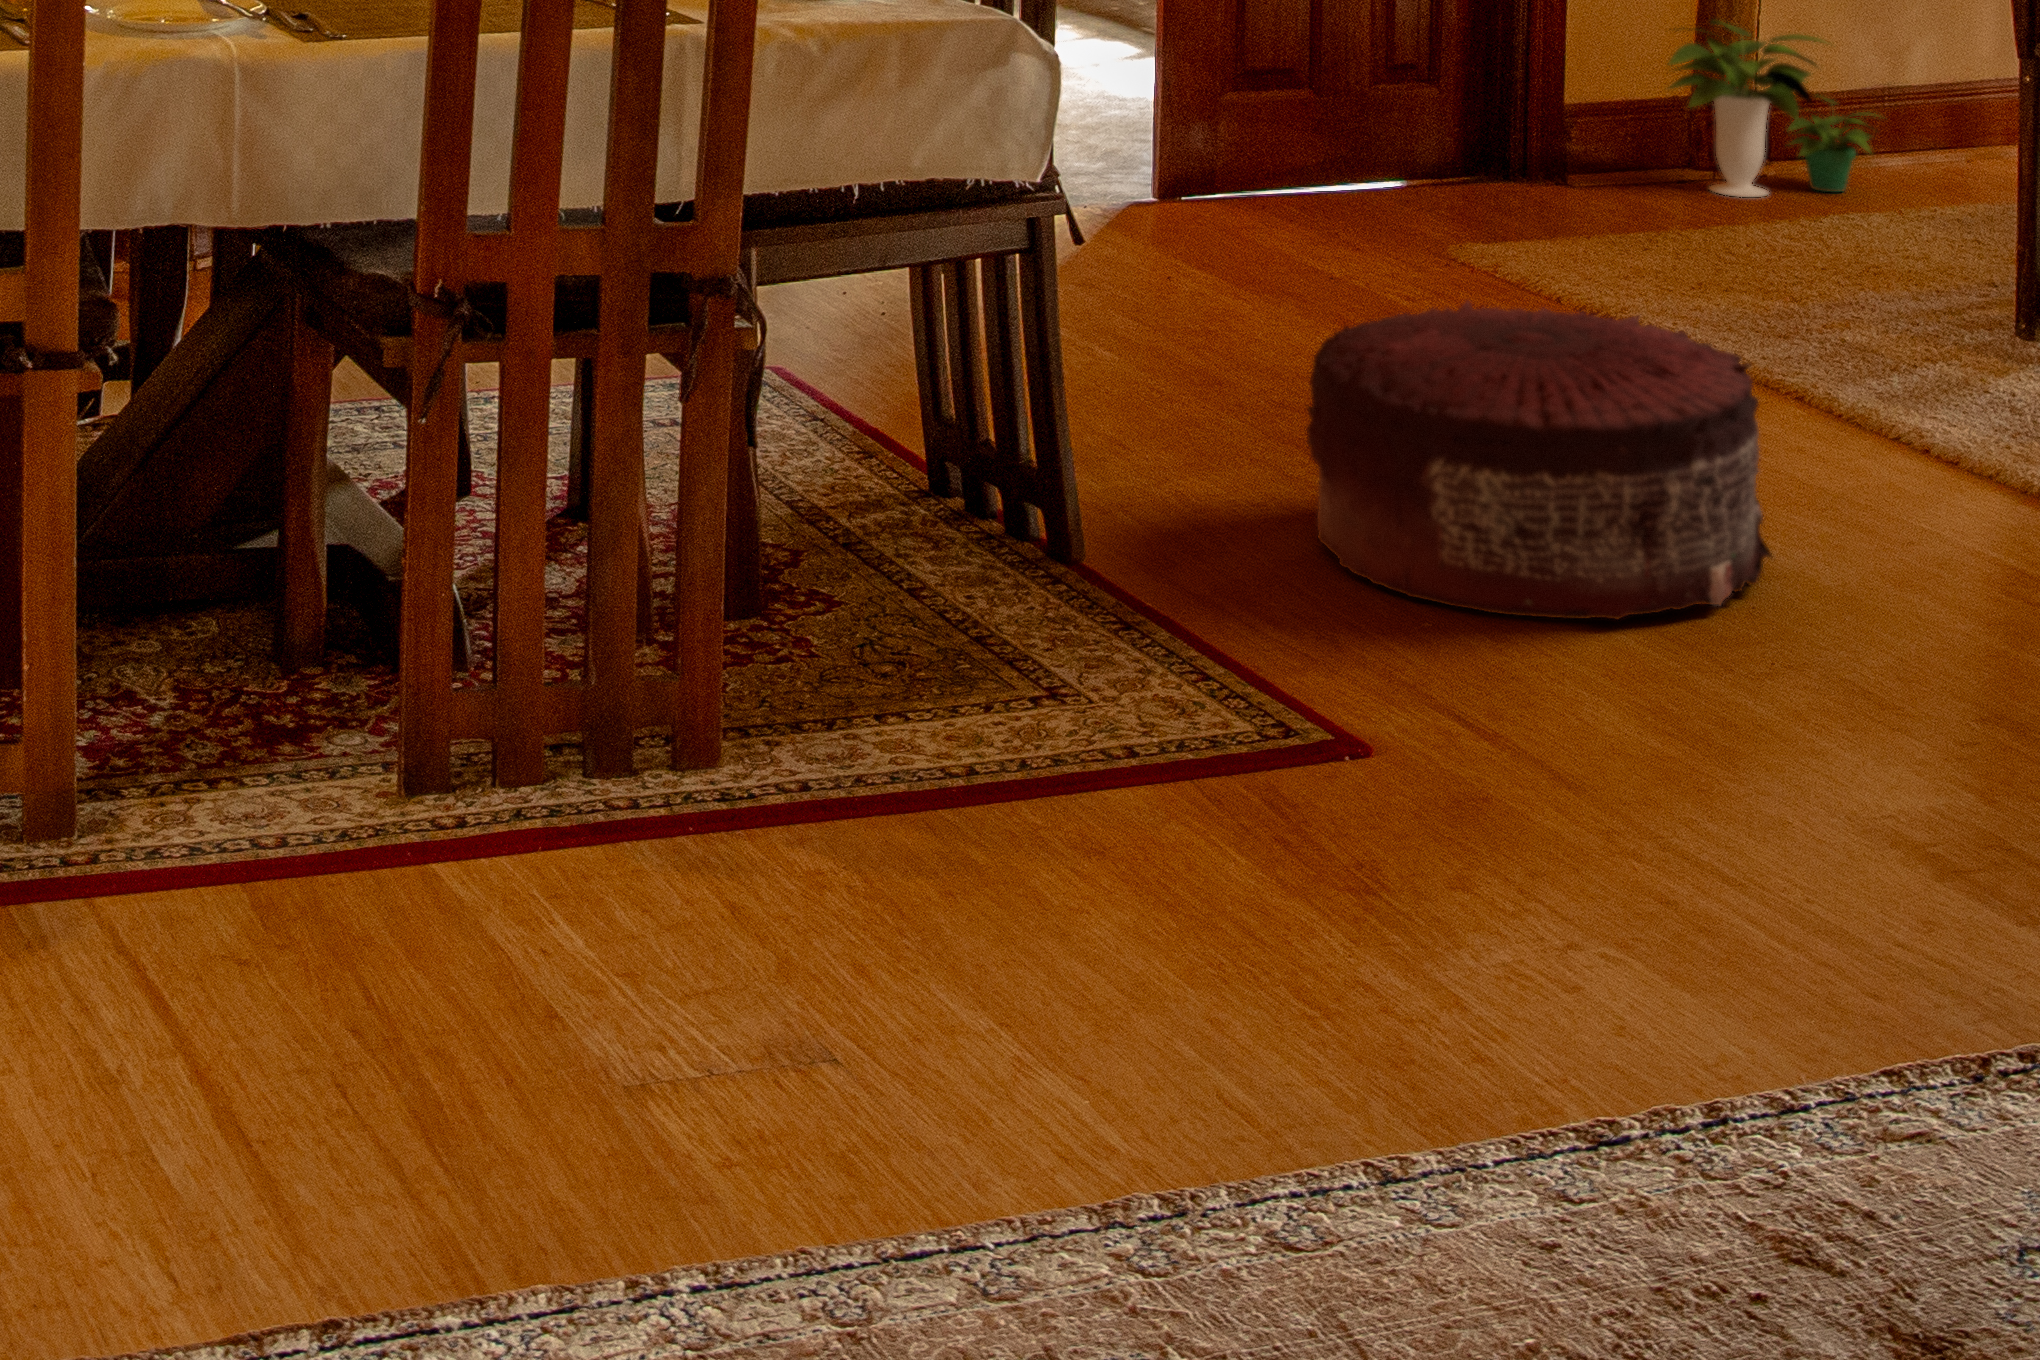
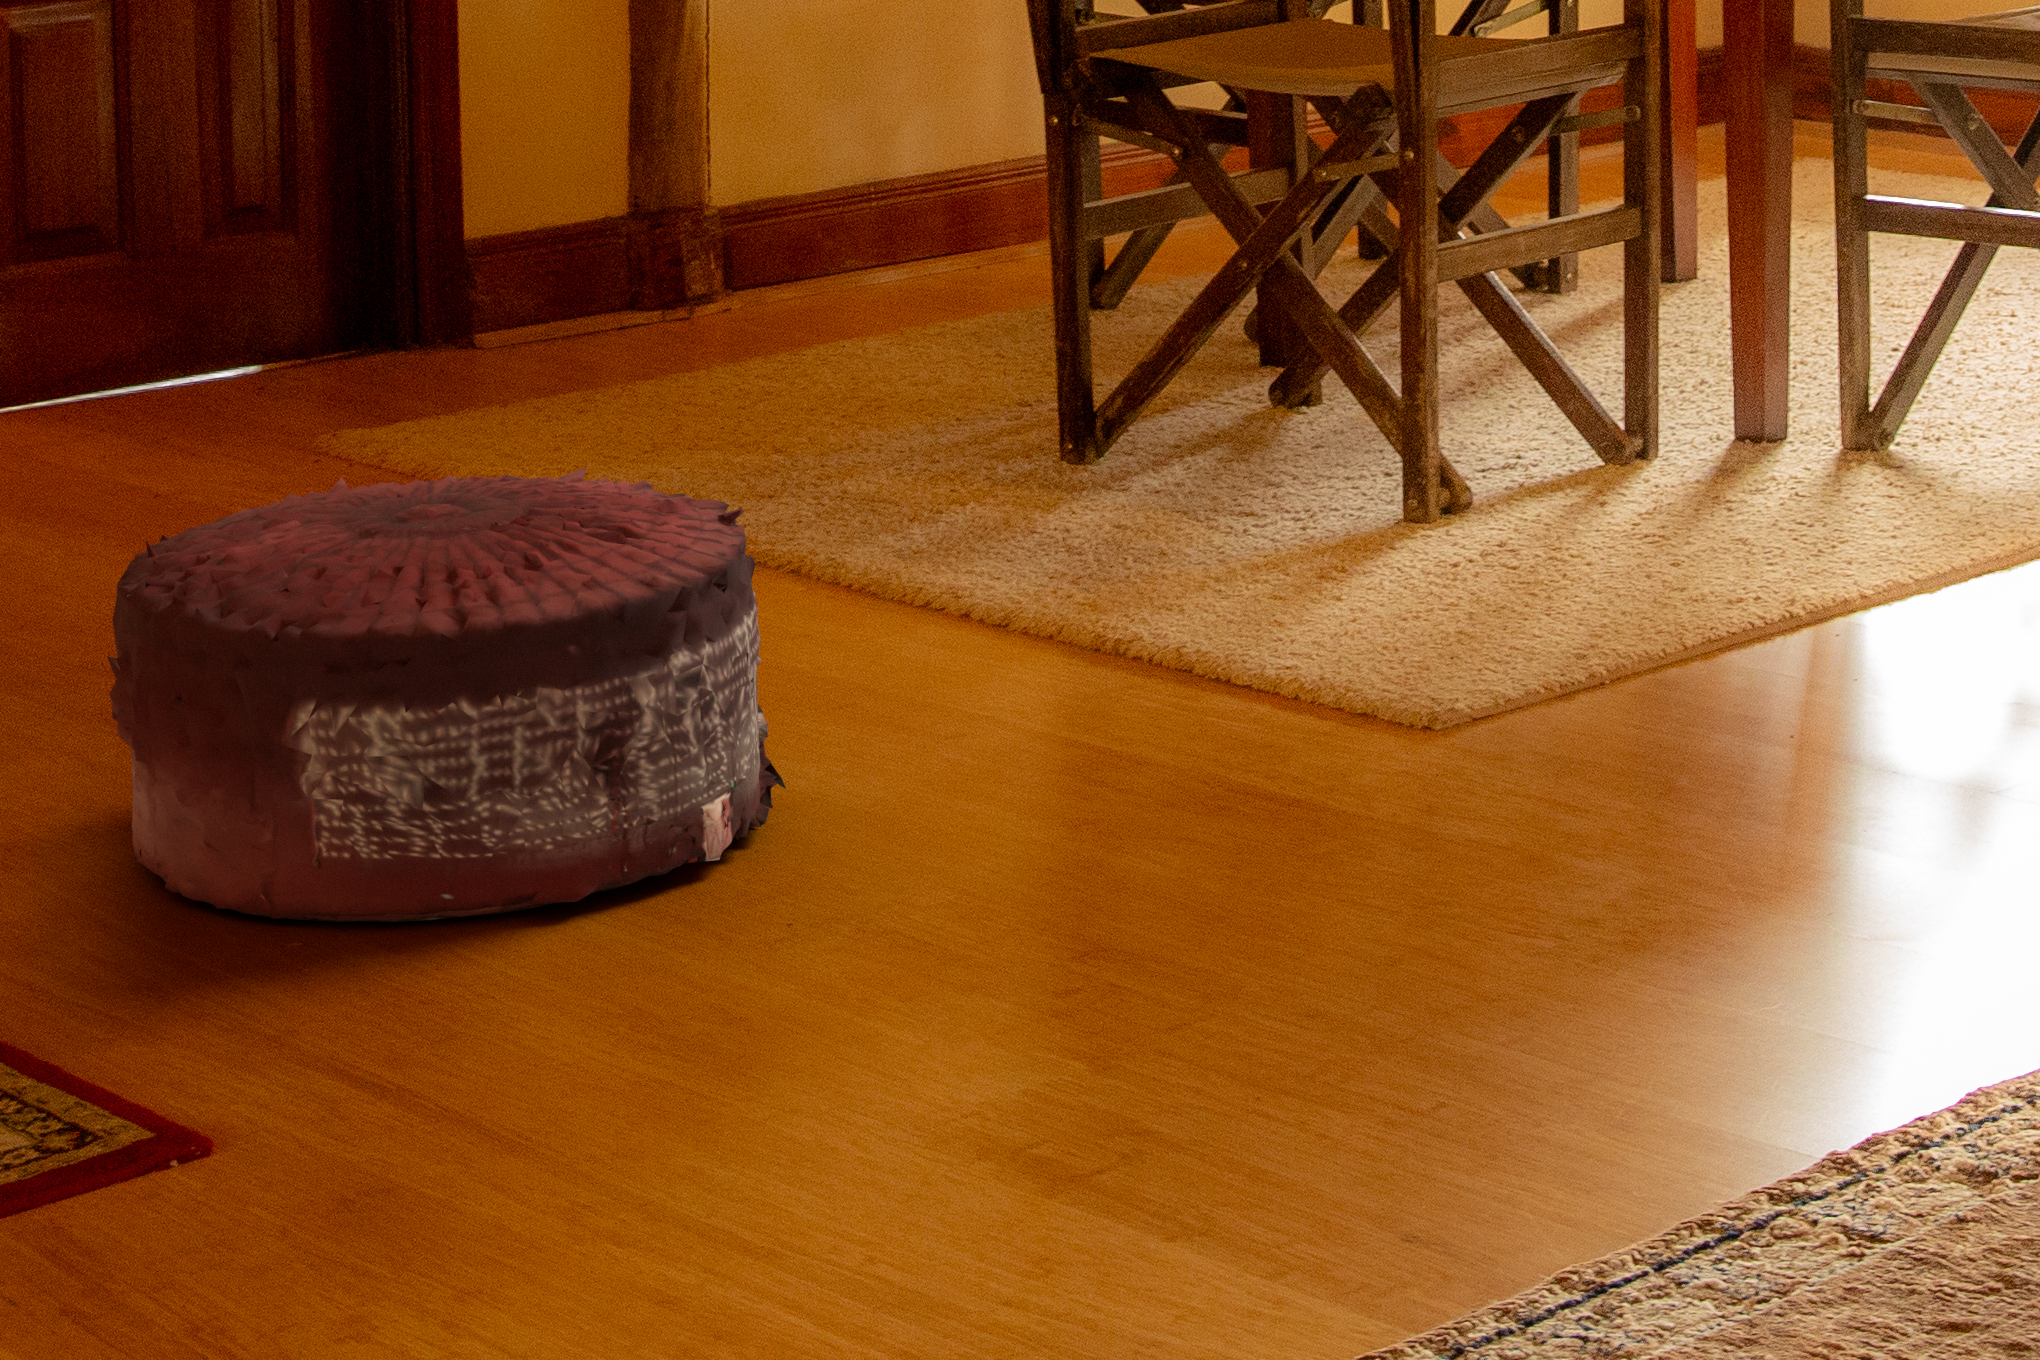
potted plant: present [1669,19,1873,197] -> none [591,118,877,352]

